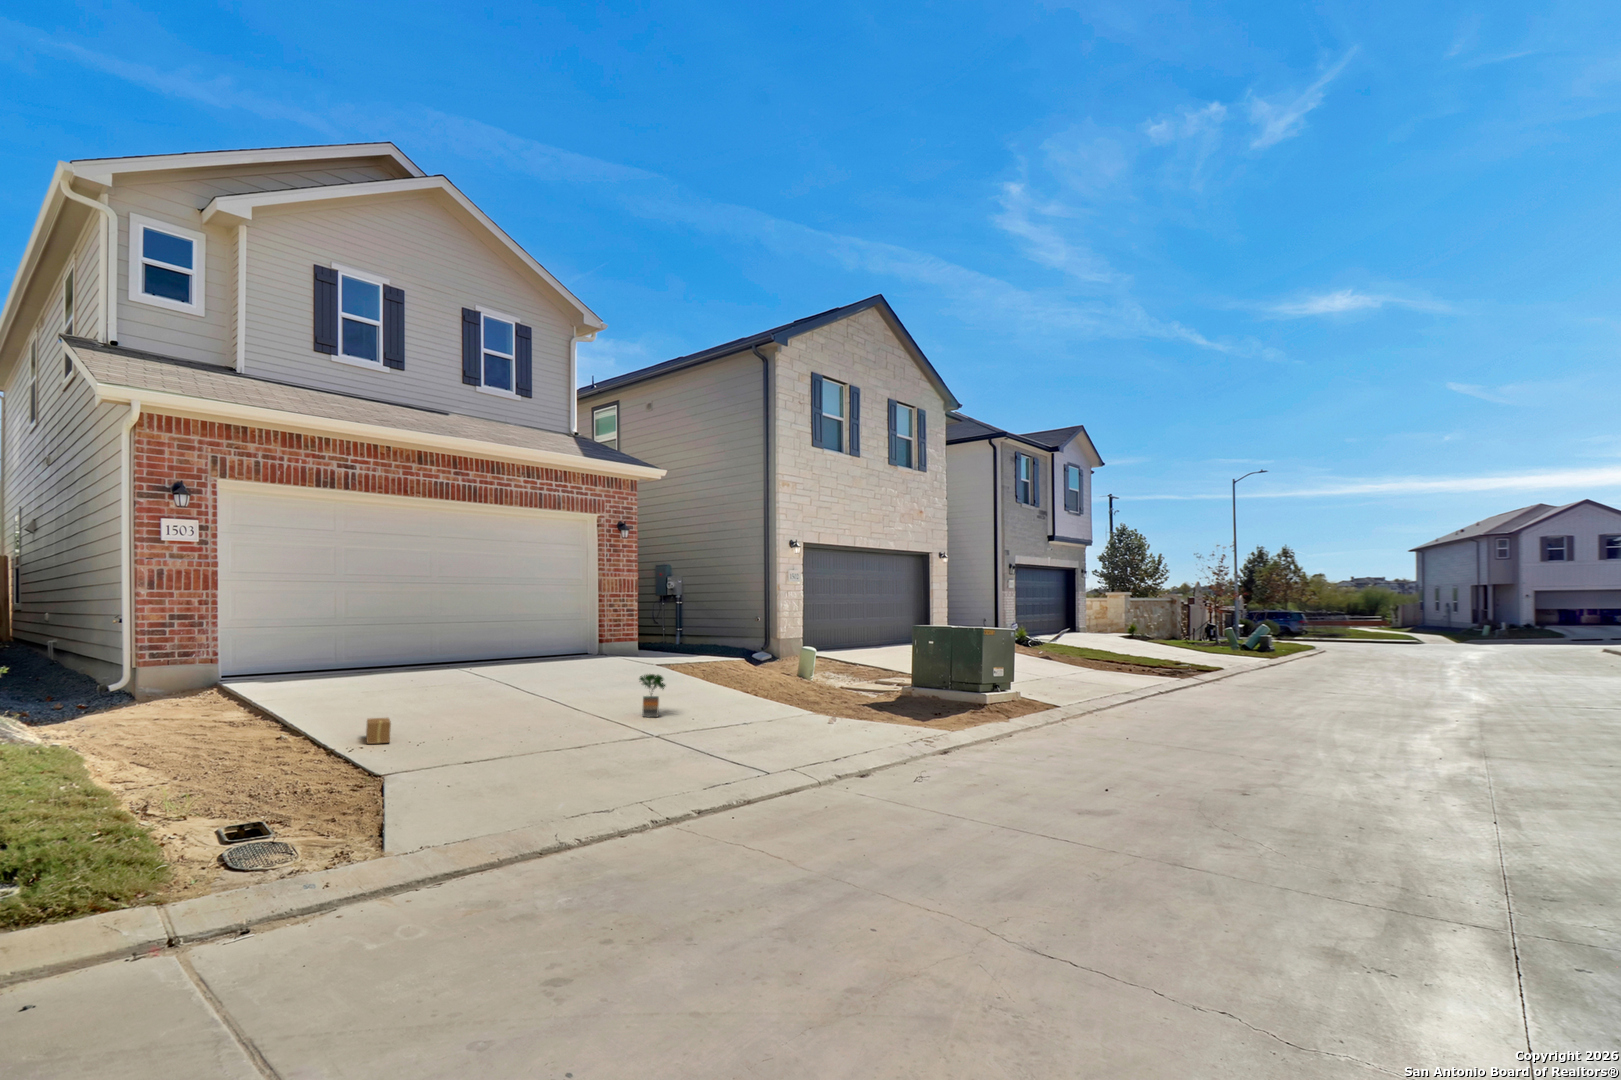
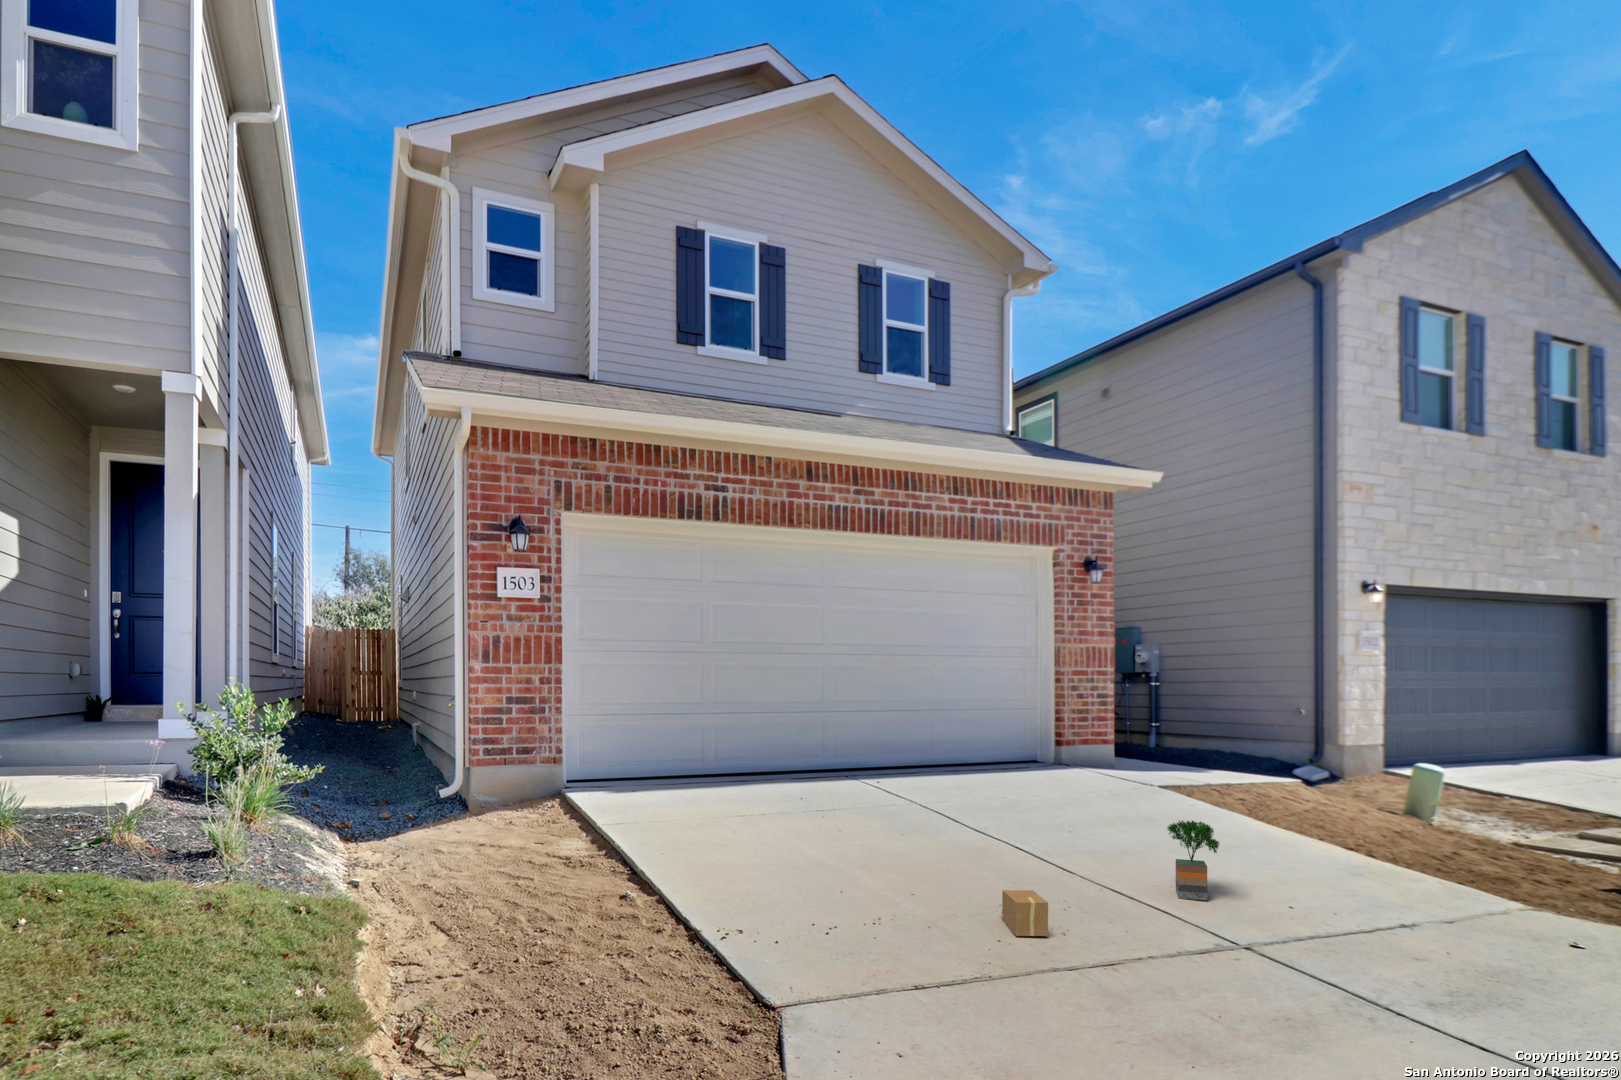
cardboard box: present [366,718,391,744] -> present [1002,890,1048,936]

